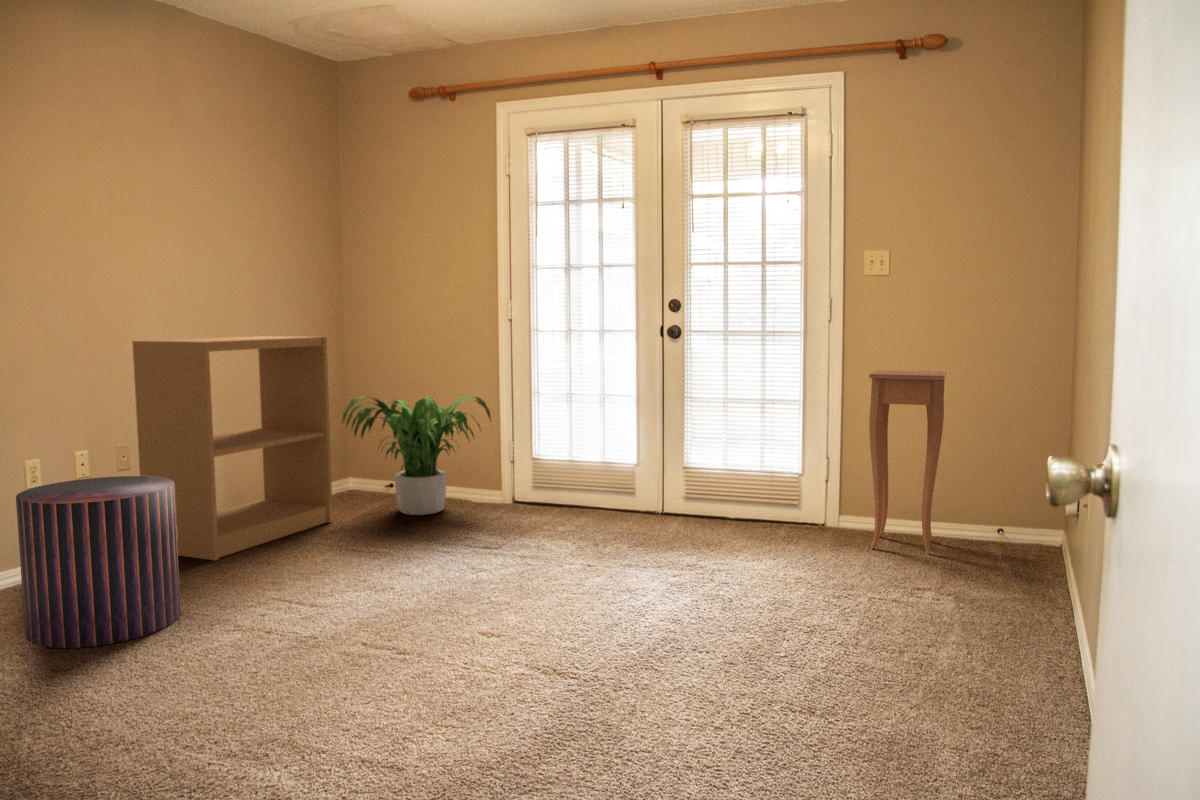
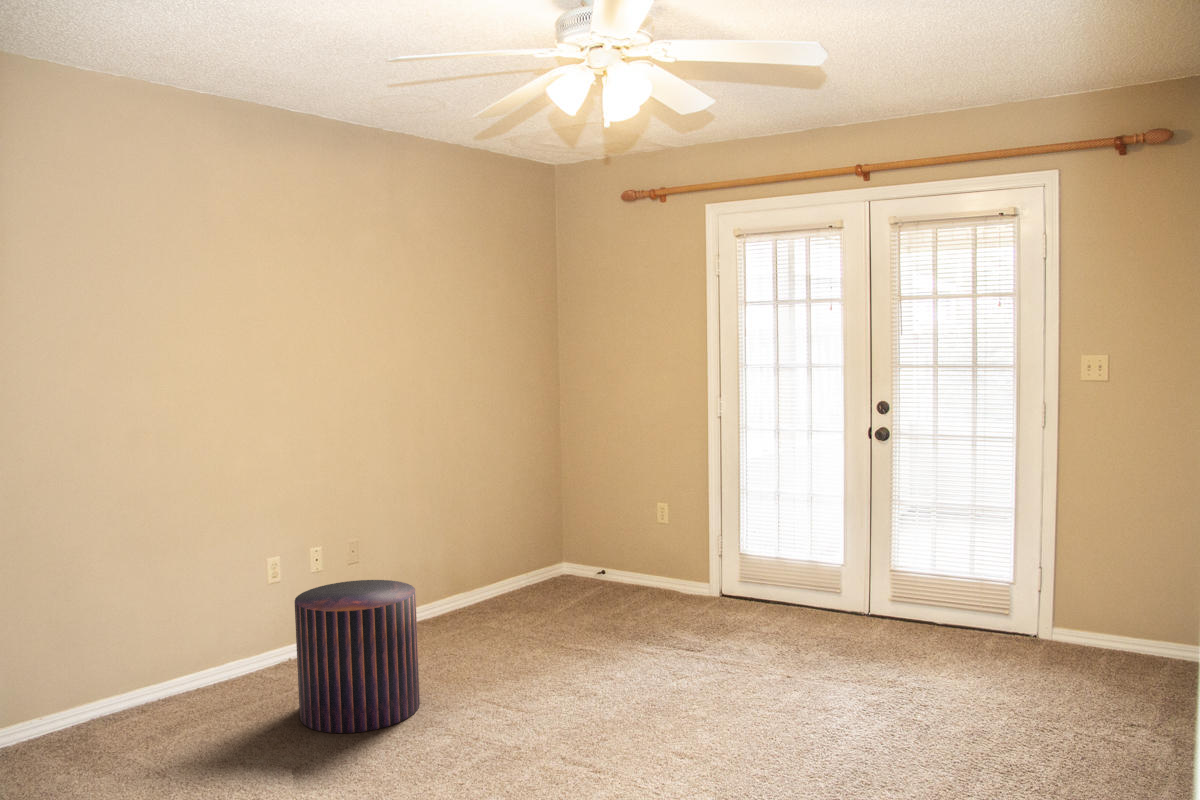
bookshelf: present [133,336,333,560] -> none [380,434,549,649]
side table: present [869,370,946,554] -> none [1089,481,1182,686]
potted plant: present [342,396,491,515] -> none [557,489,698,606]

